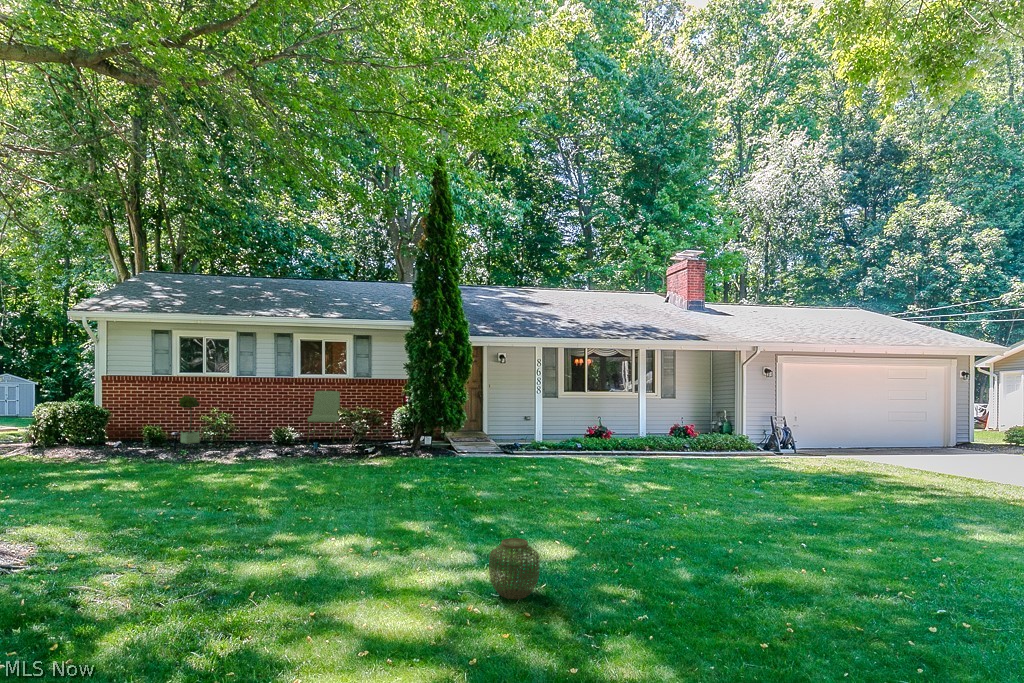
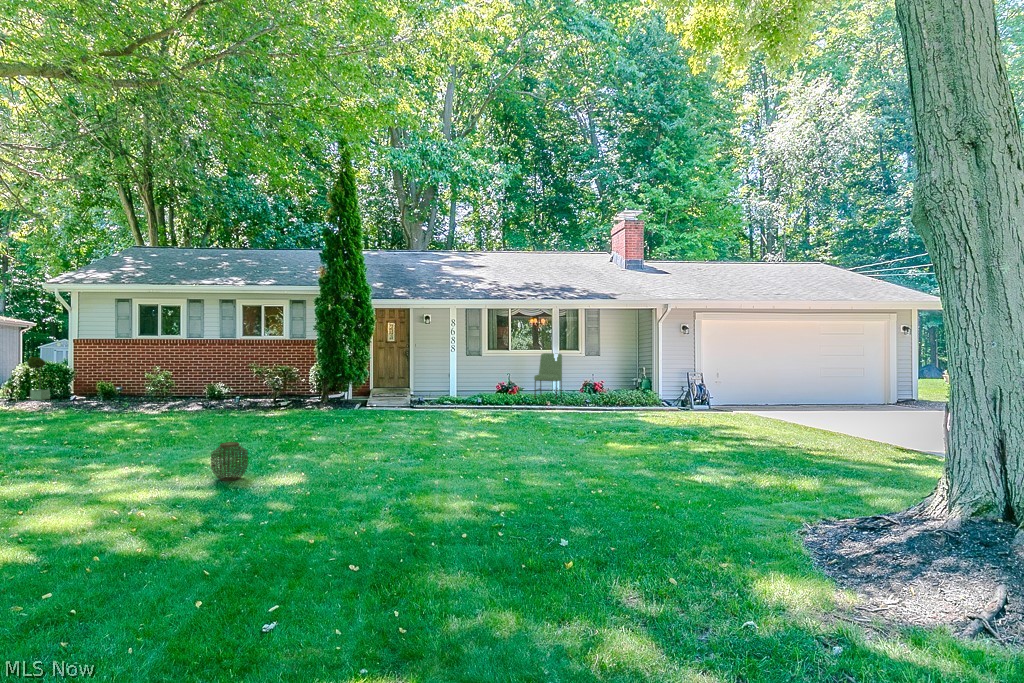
chair: present [307,391,340,443] -> present [534,353,562,398]
potted tree: present [179,396,200,444] -> present [27,357,50,400]

